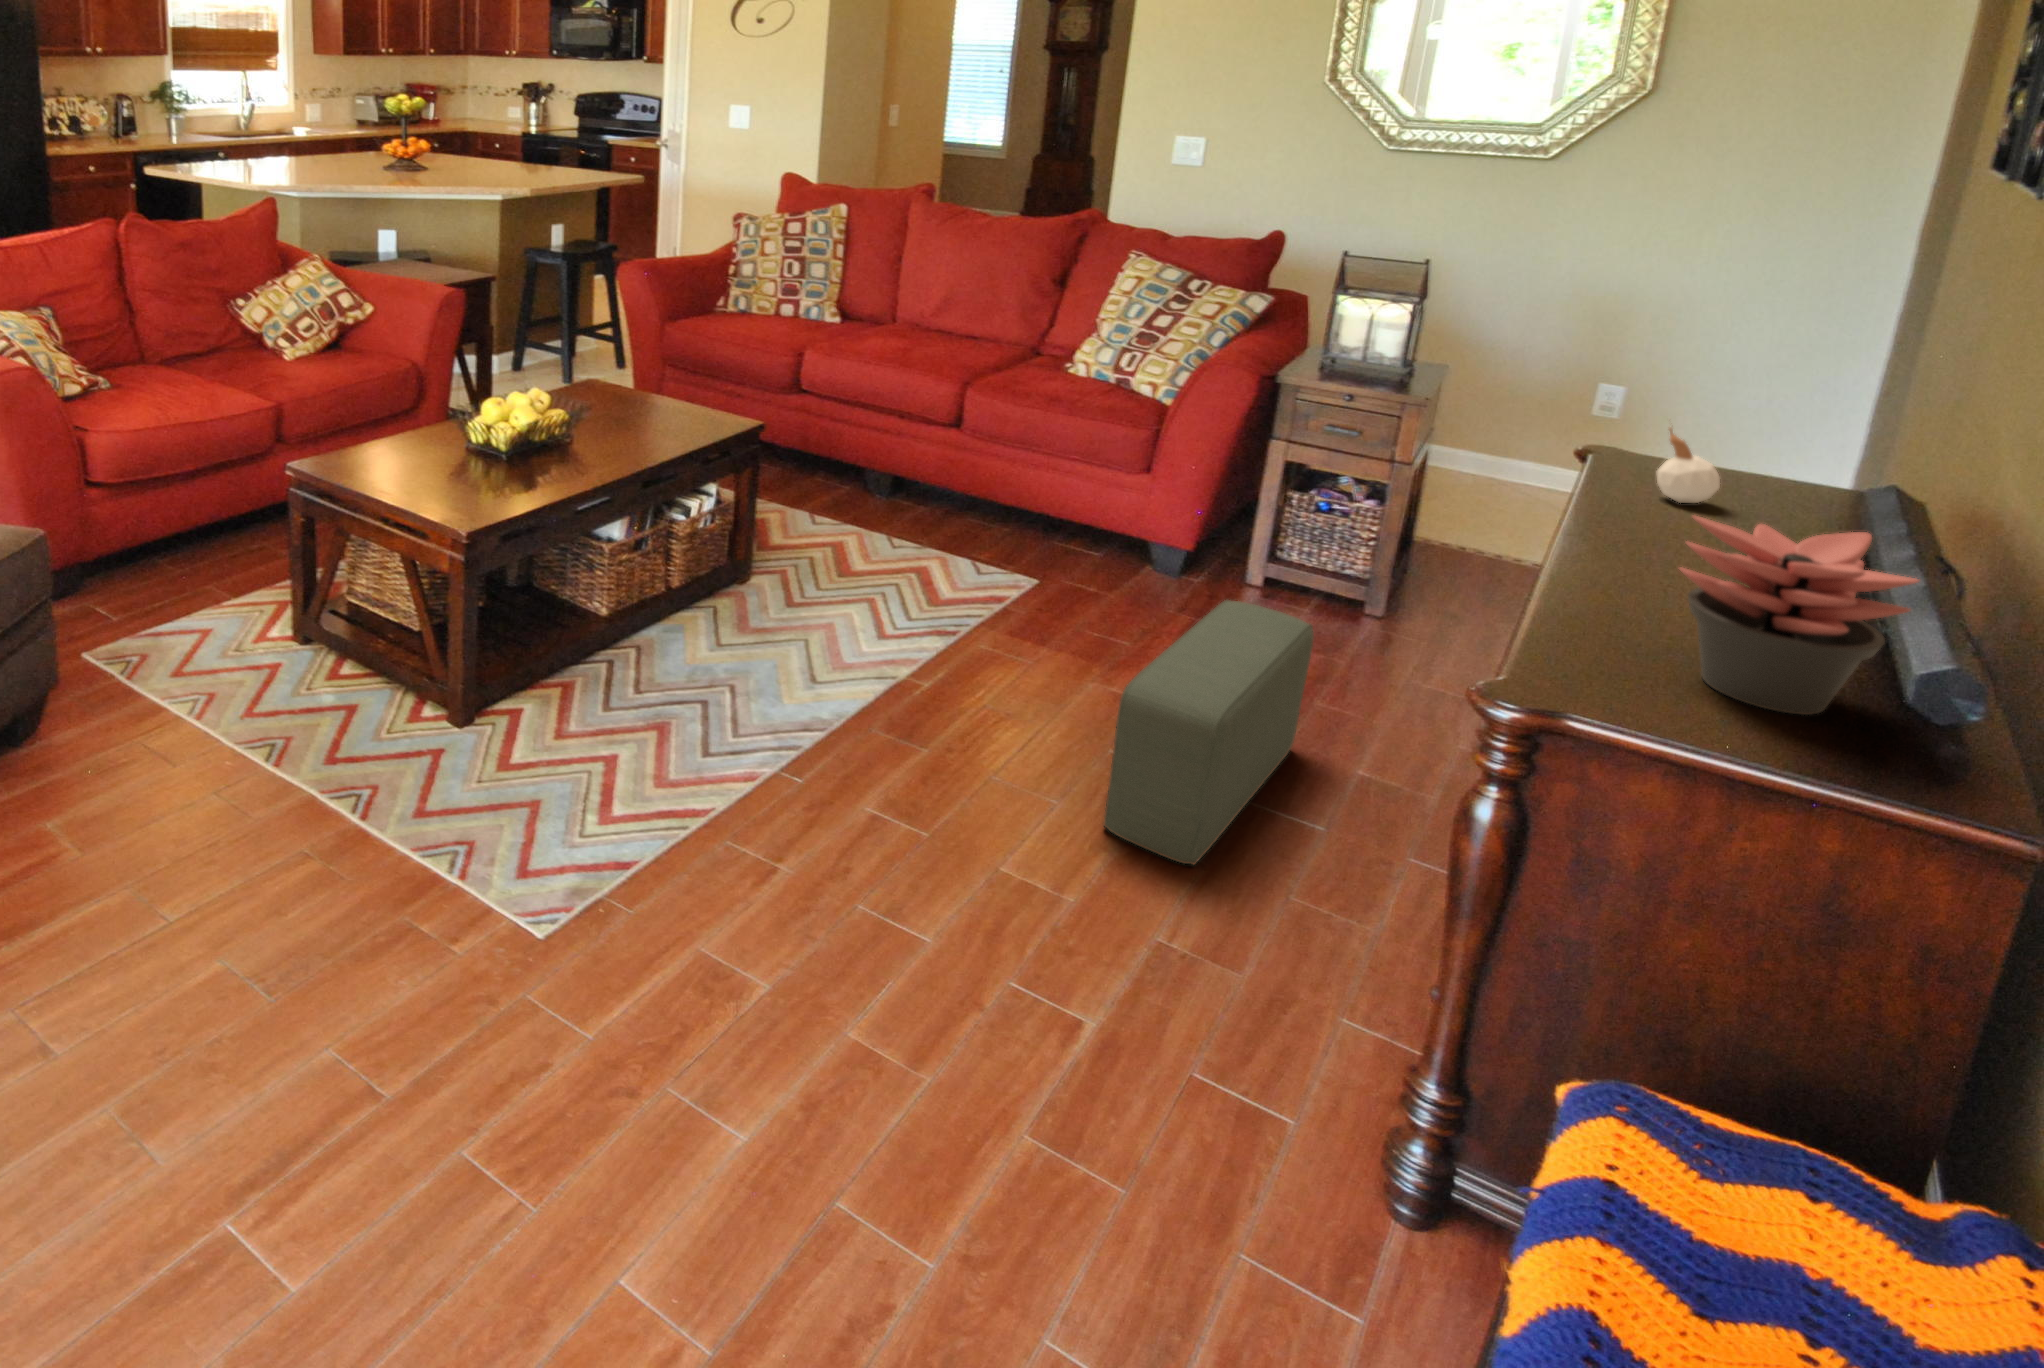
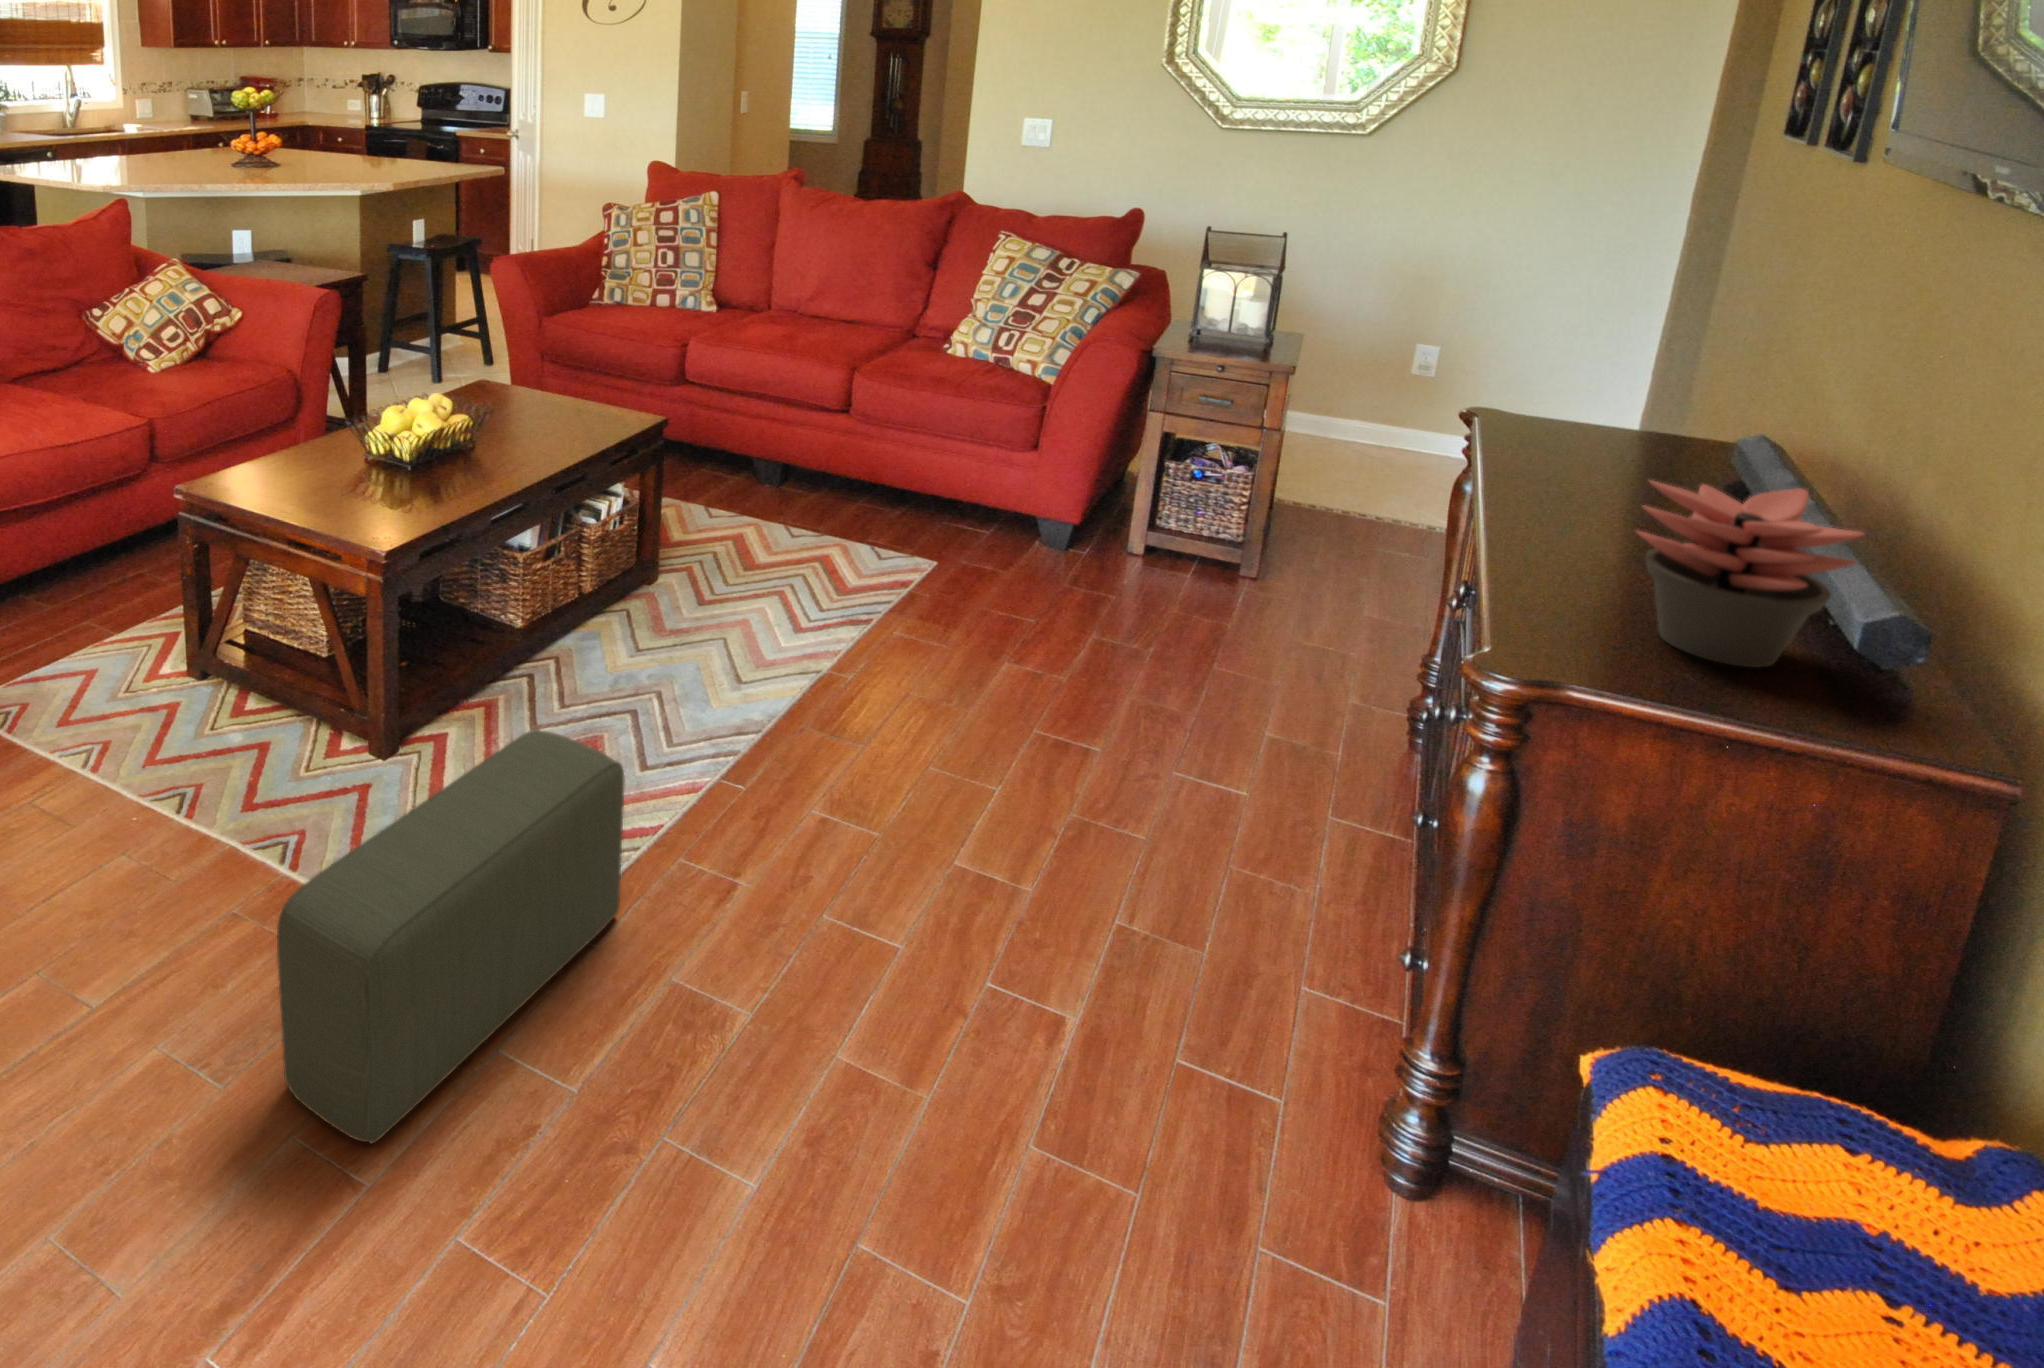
candle: present [1657,427,1720,503] -> none [1549,382,1607,462]
pouf: present [1104,600,1314,865] -> present [277,729,624,1143]

